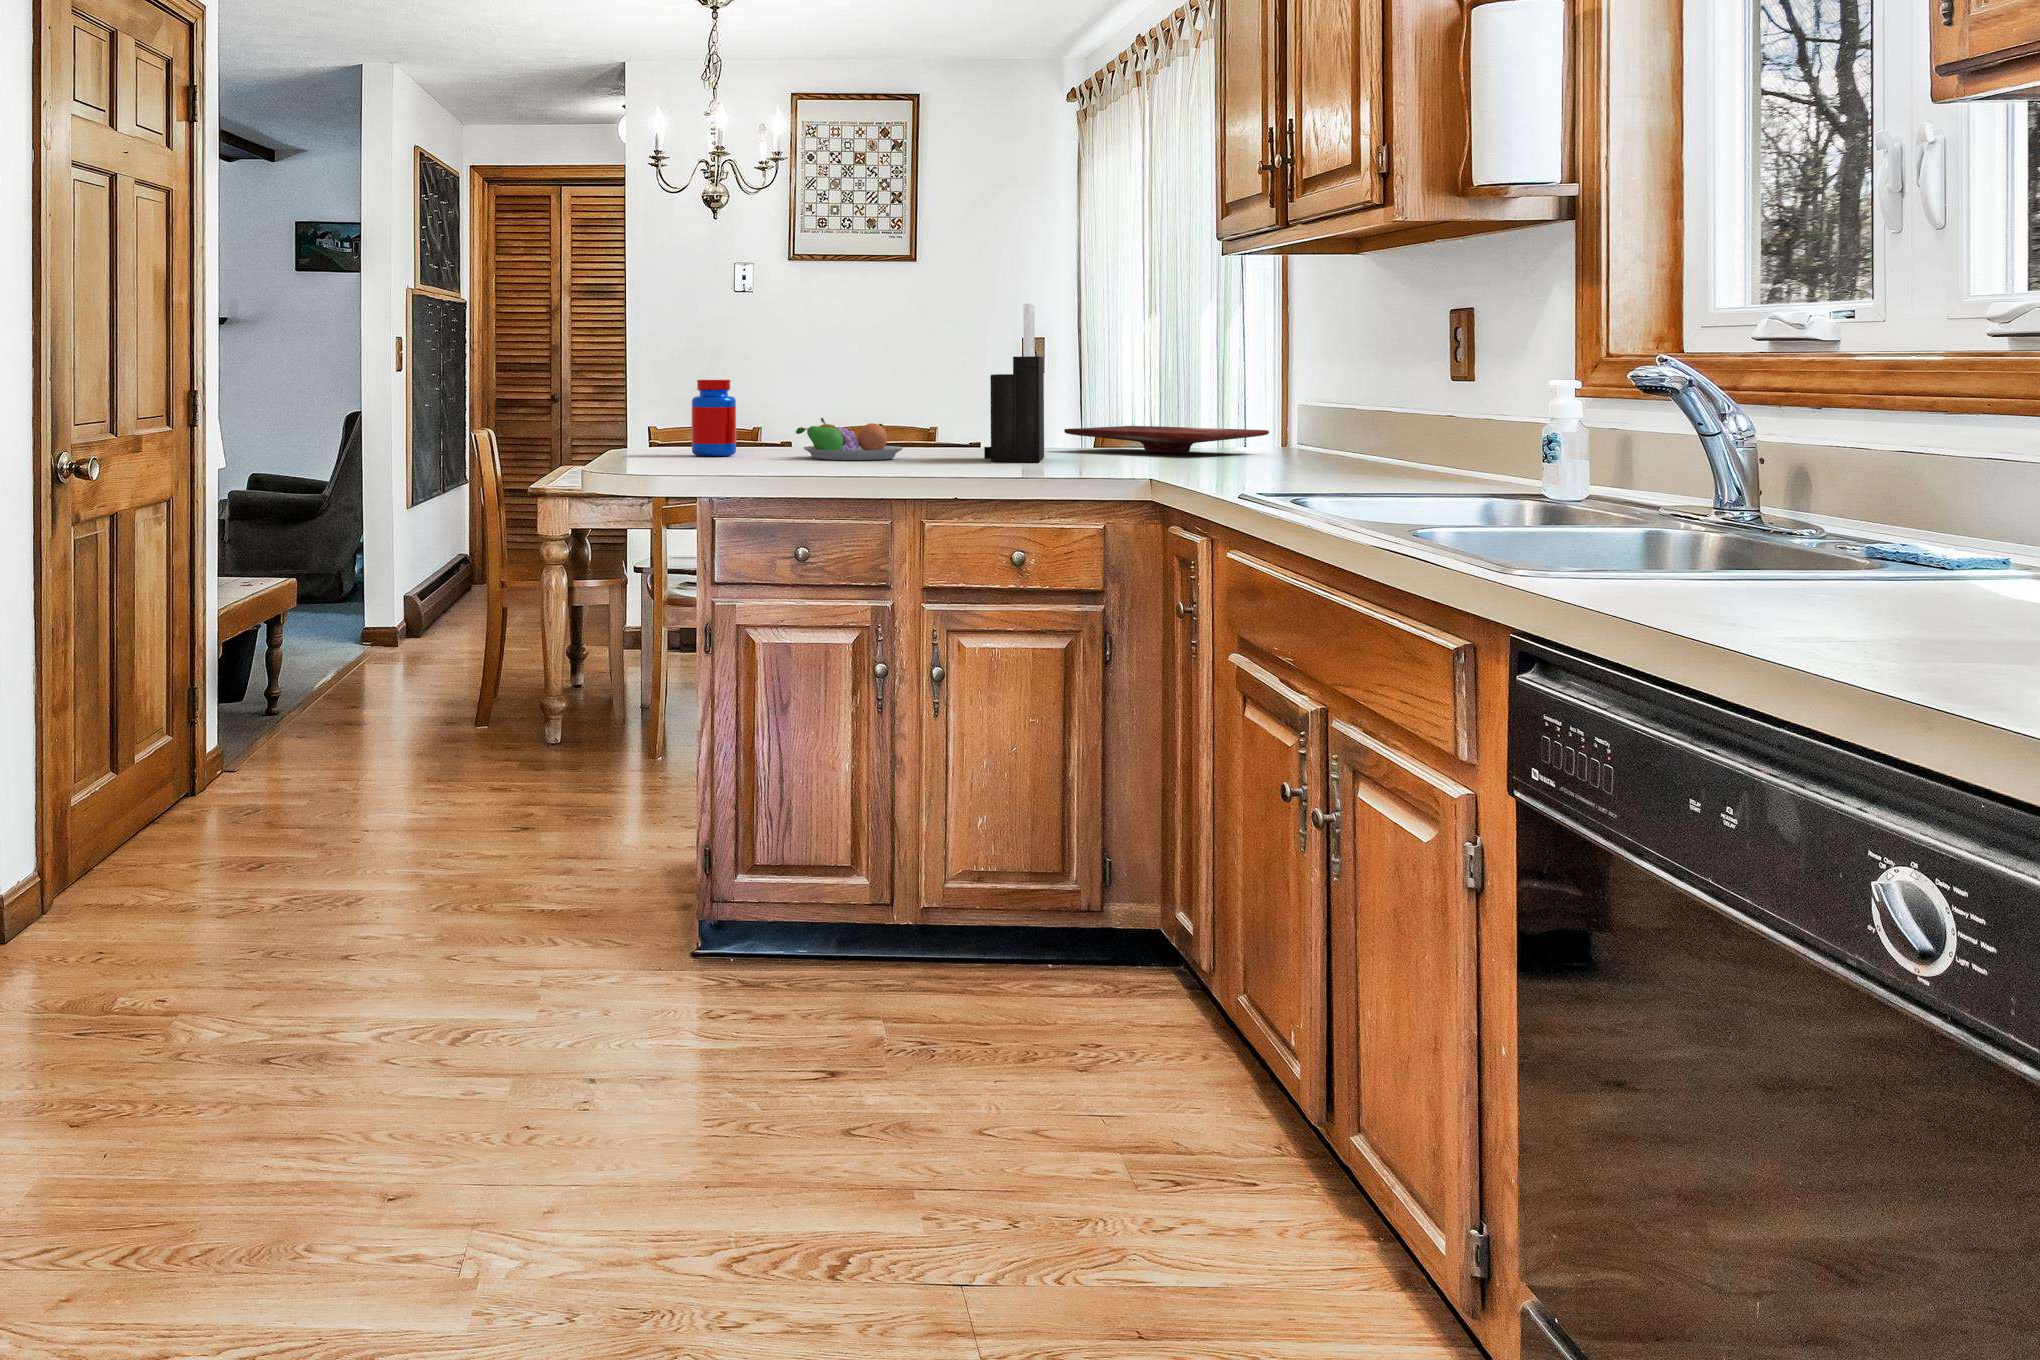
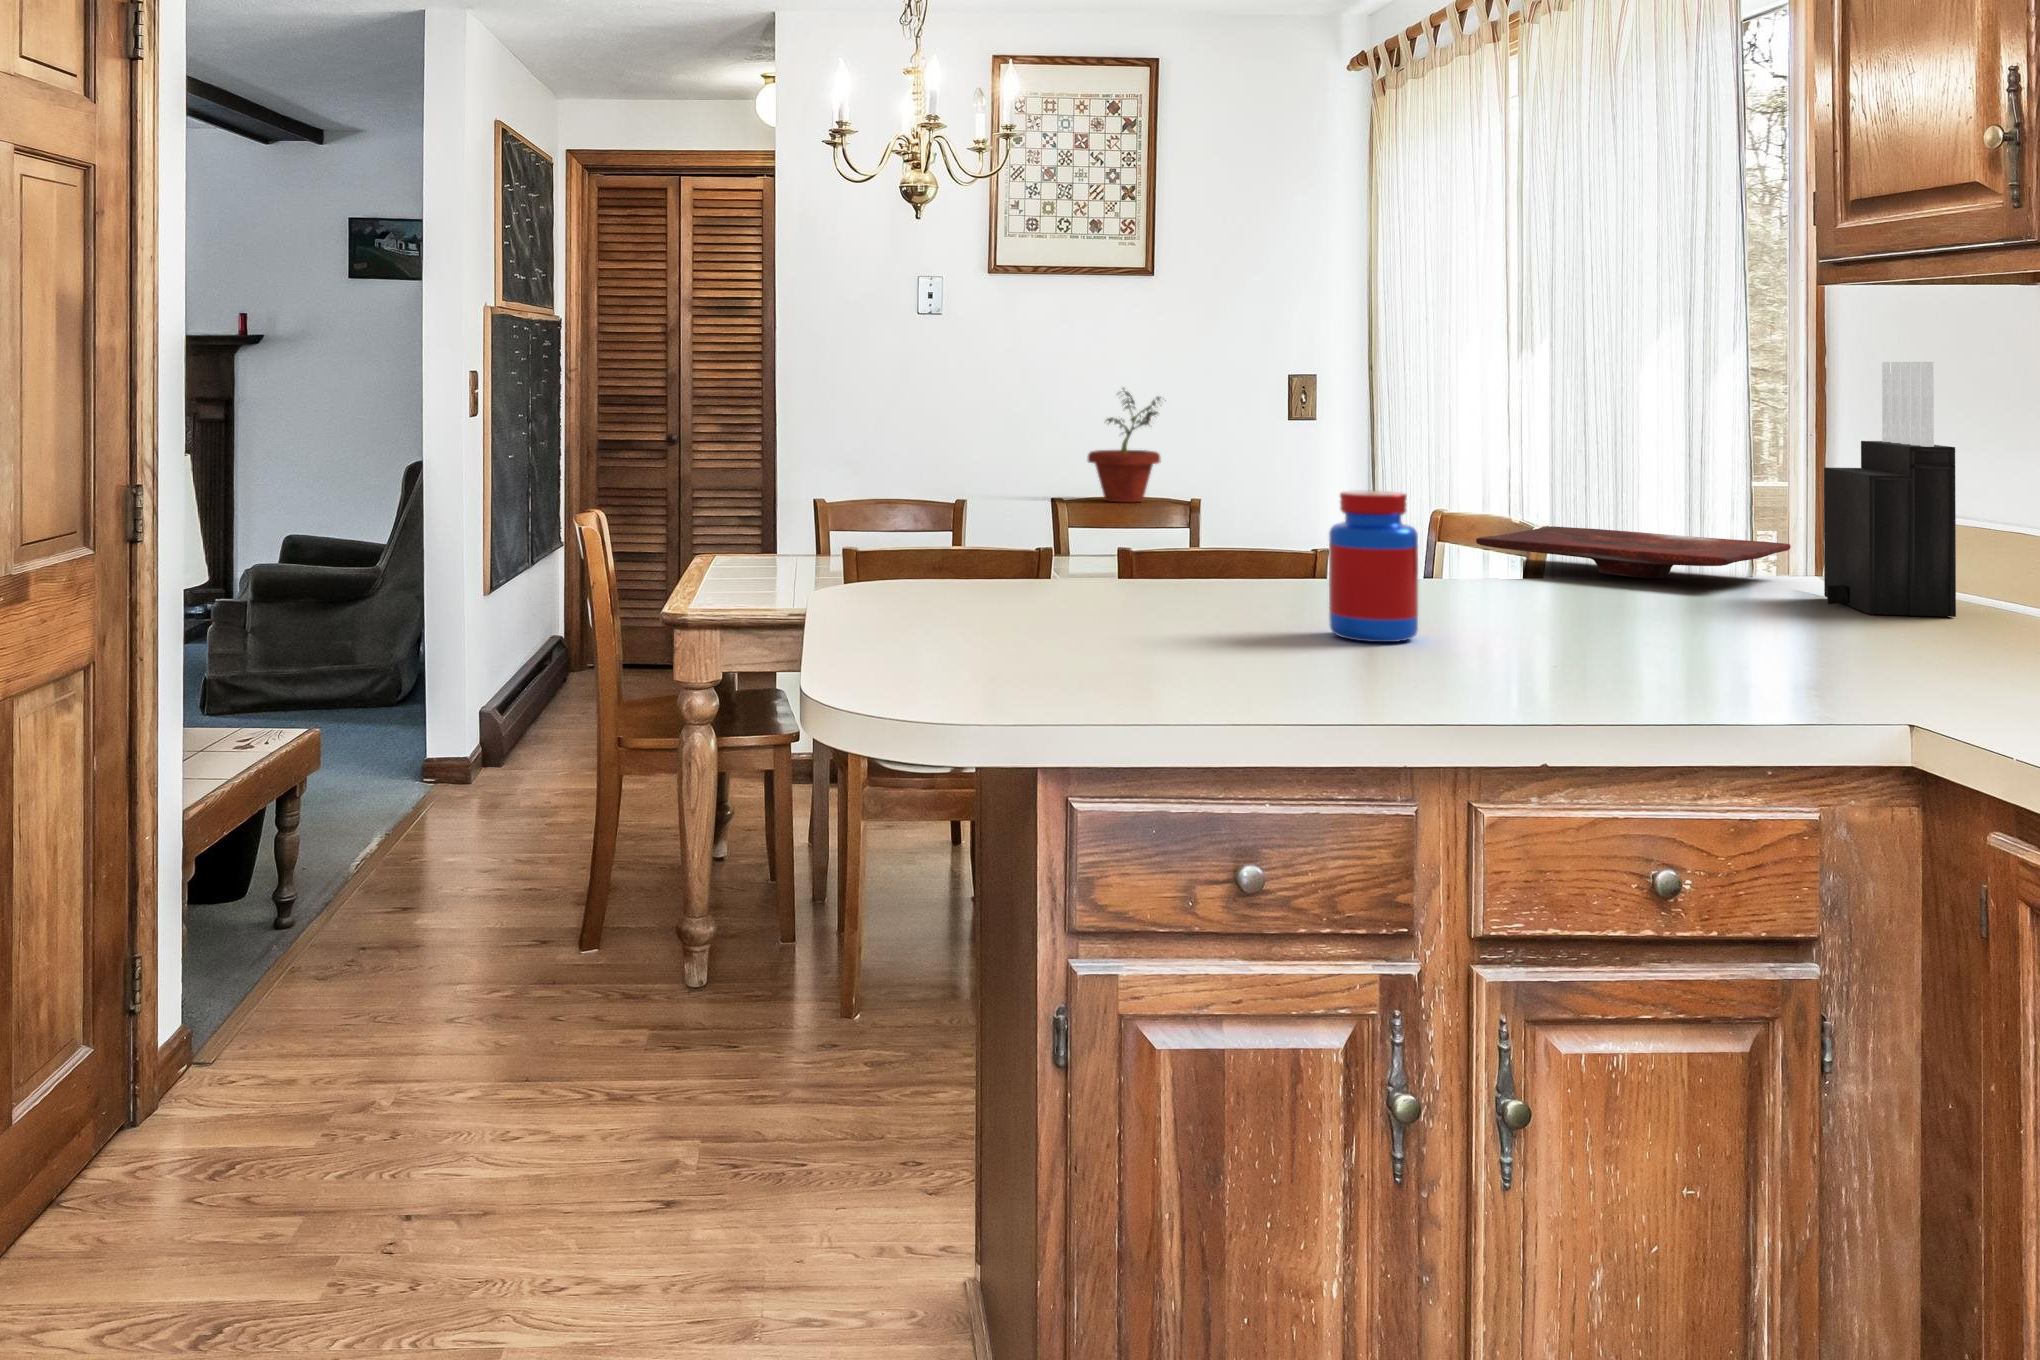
knife block: present [984,304,1044,462] -> present [1824,362,1956,617]
potted plant: none [855,345,914,430] -> present [1088,388,1161,502]
jar: present [692,379,736,456] -> present [1329,490,1418,642]
fruit bowl: present [796,418,903,460] -> none [1109,534,1277,610]

